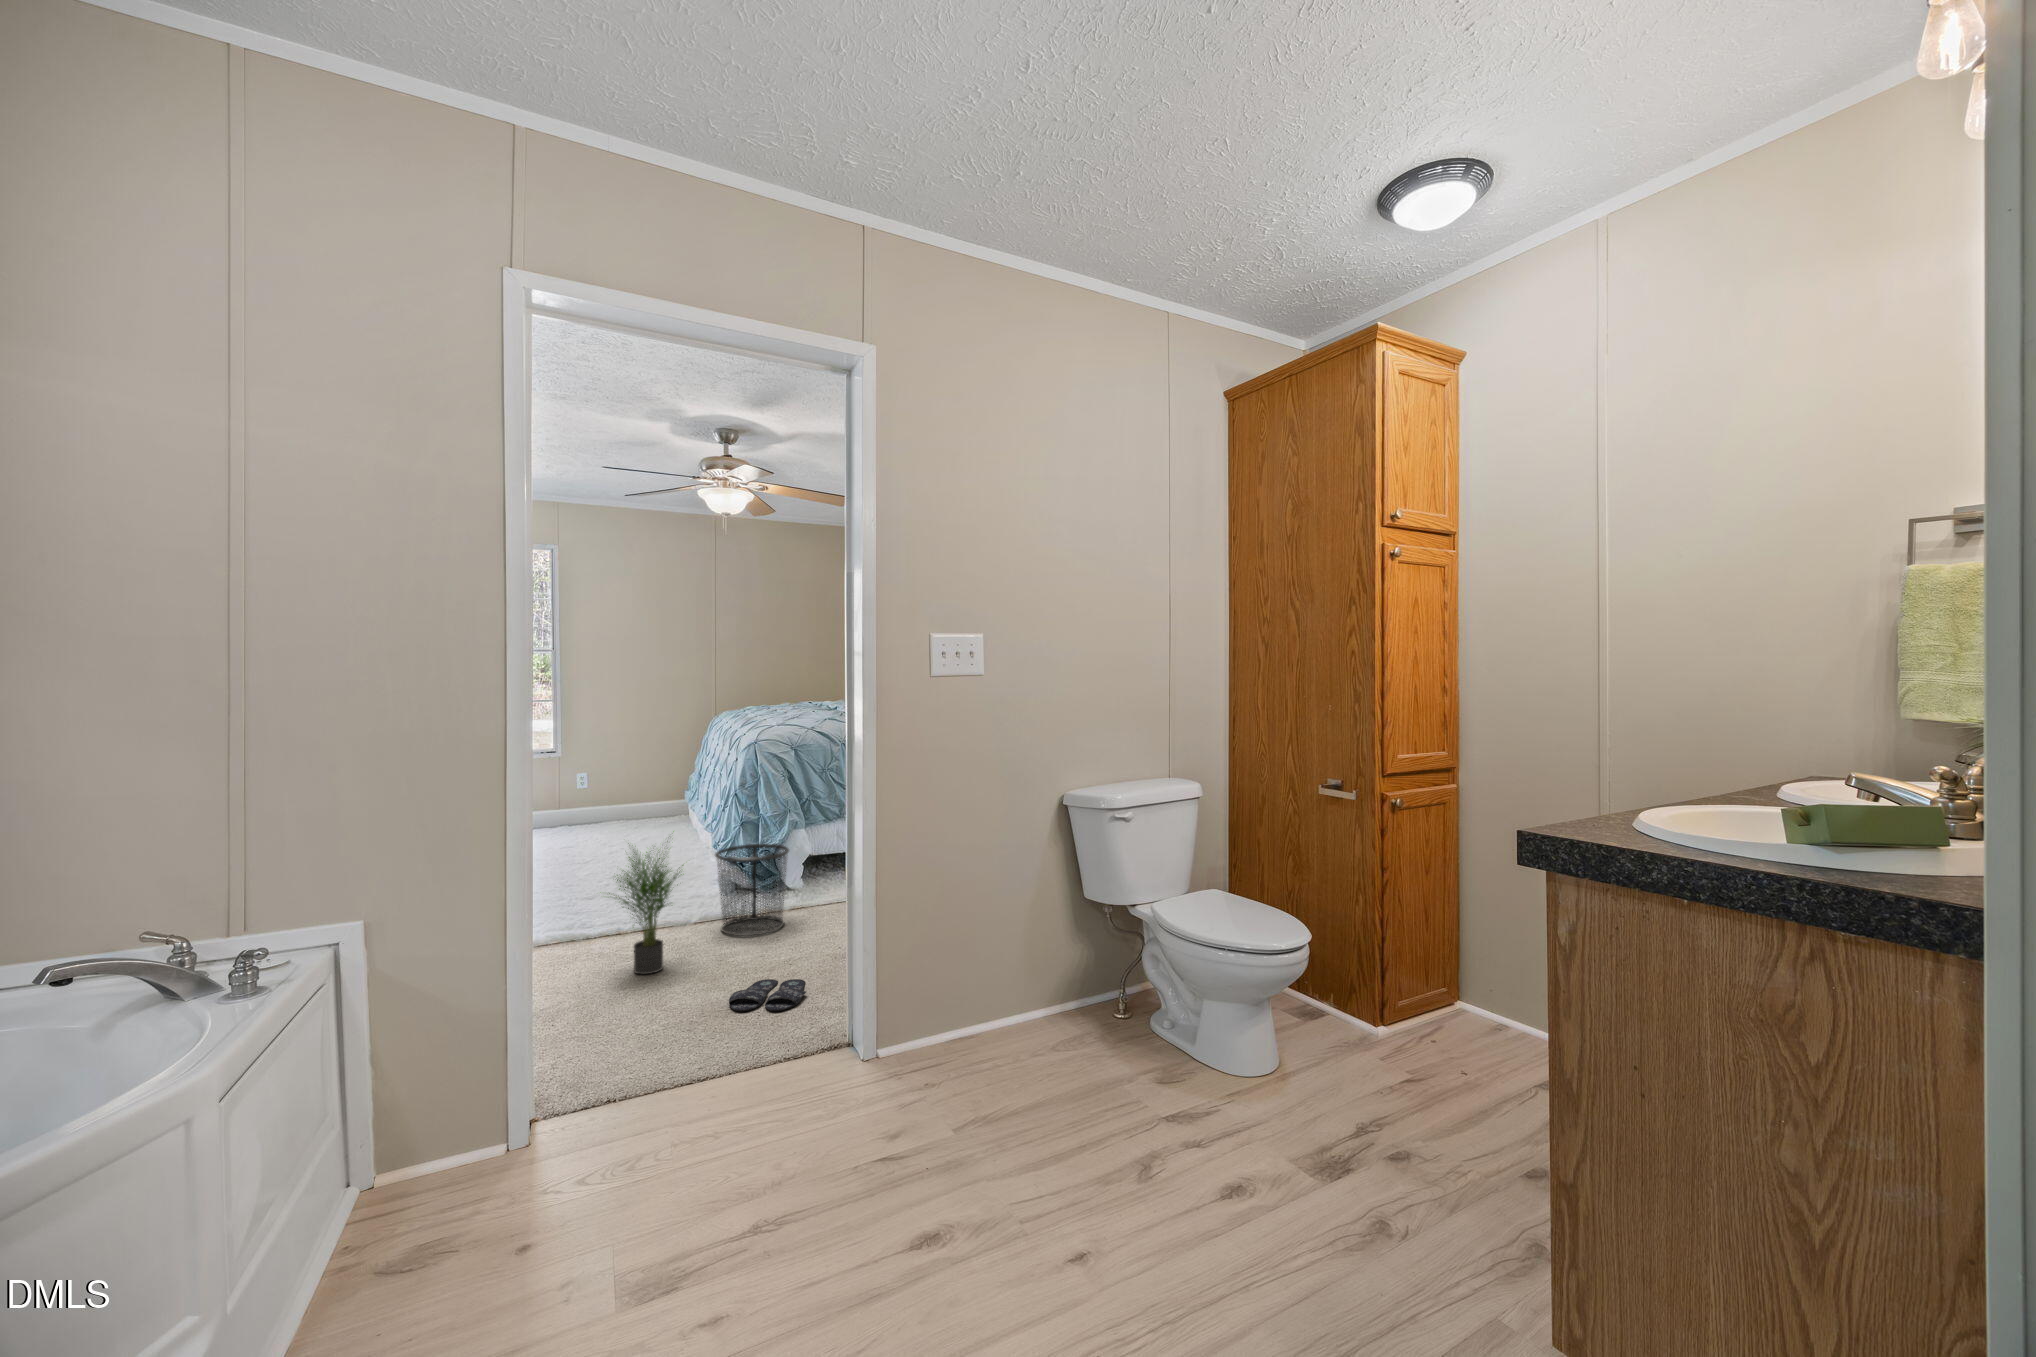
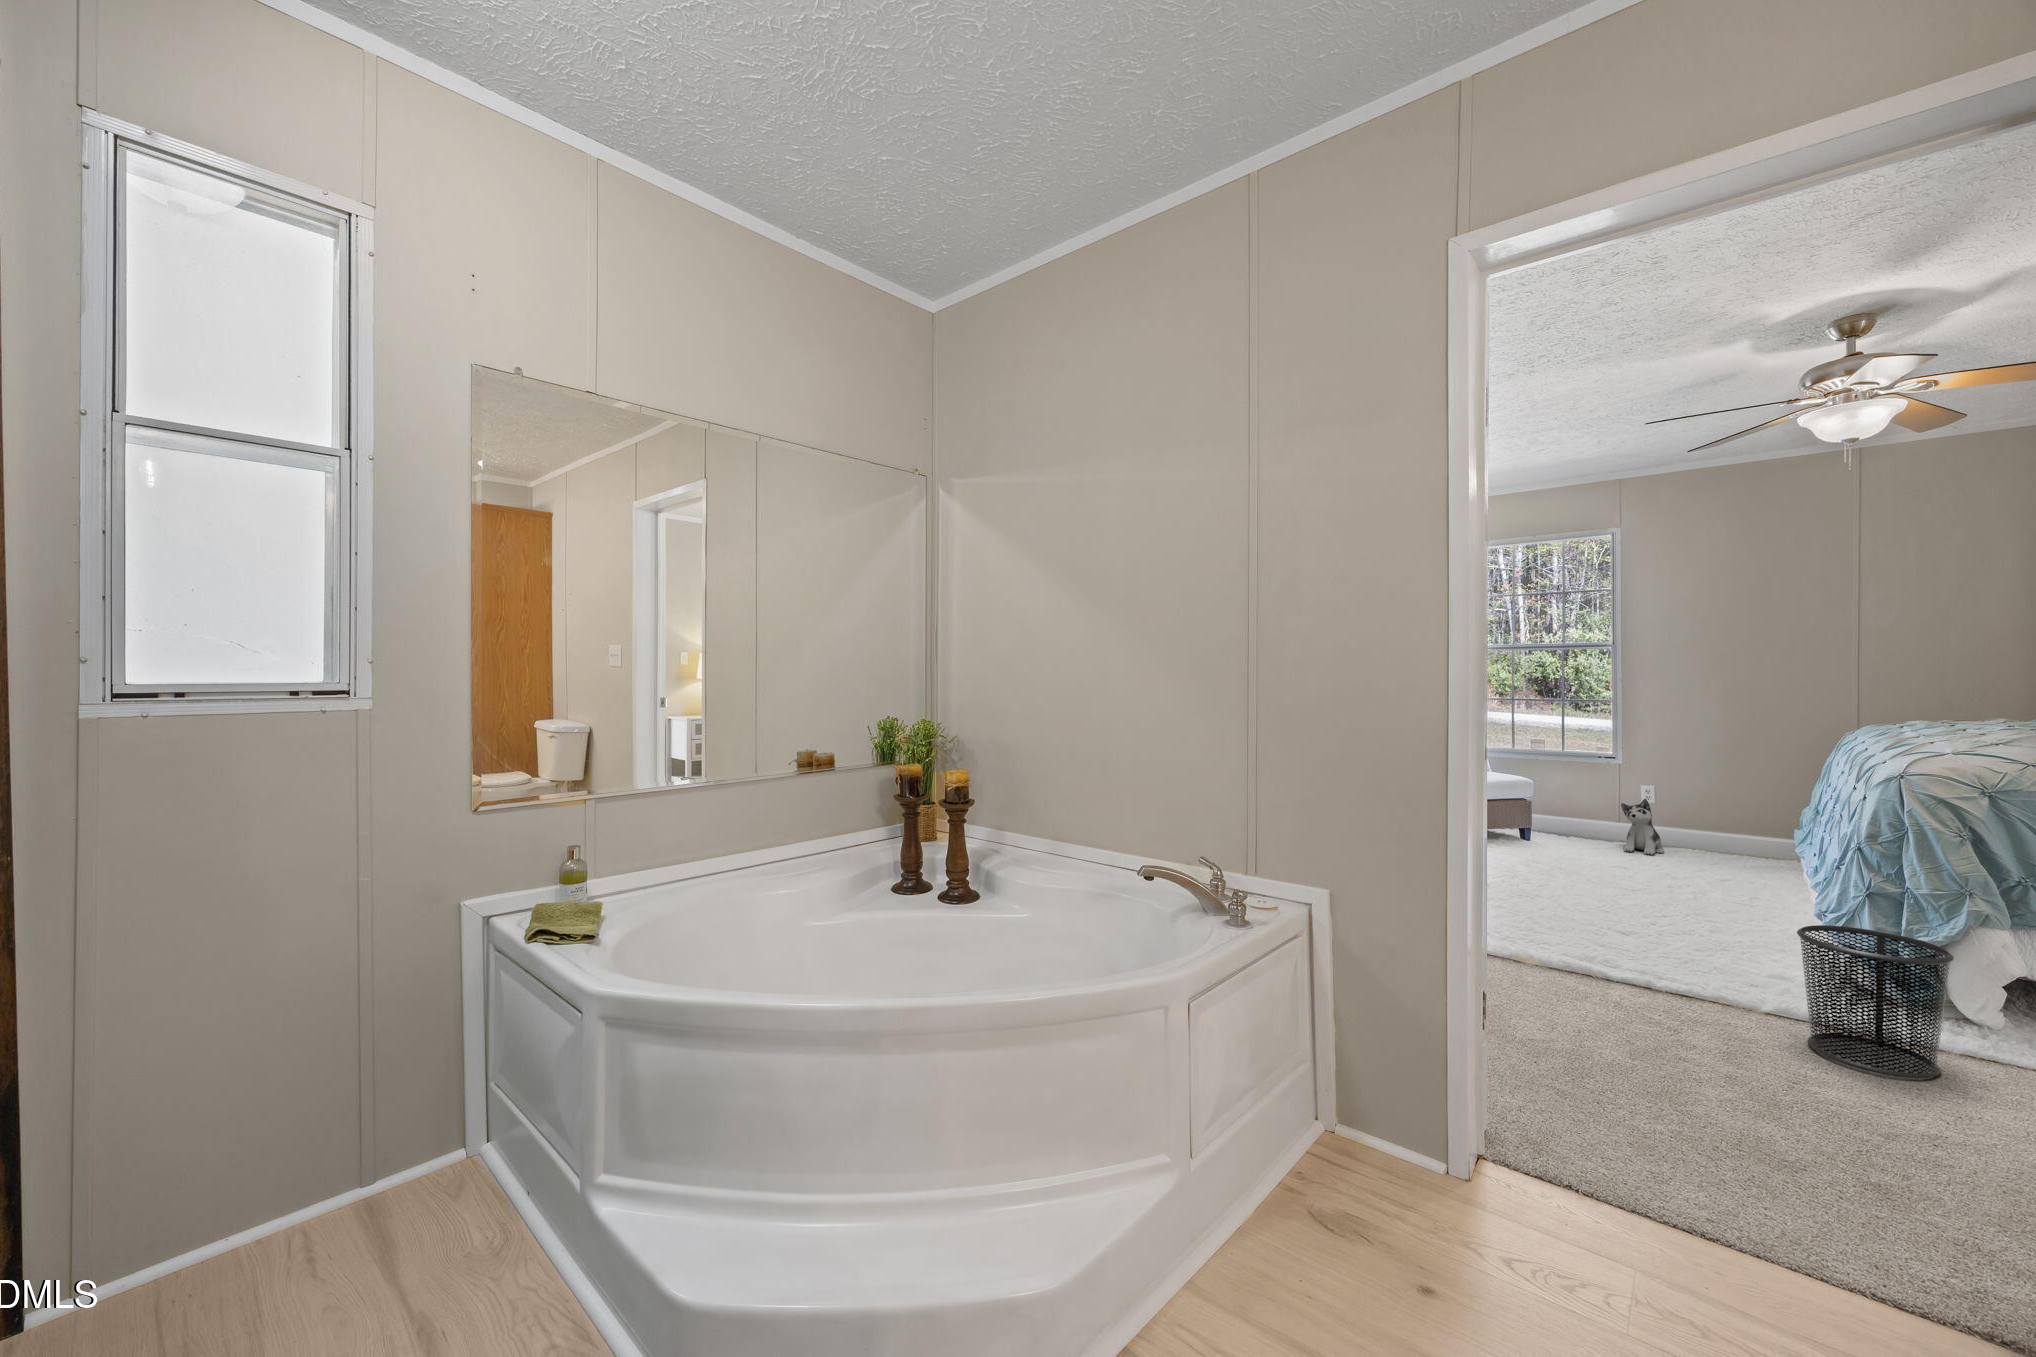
plush toy: none [564,784,598,832] -> present [1621,799,1664,855]
potted plant: present [609,831,683,974] -> none [1590,879,1749,1065]
slippers: present [729,979,806,1011] -> none [1784,1149,1958,1227]

